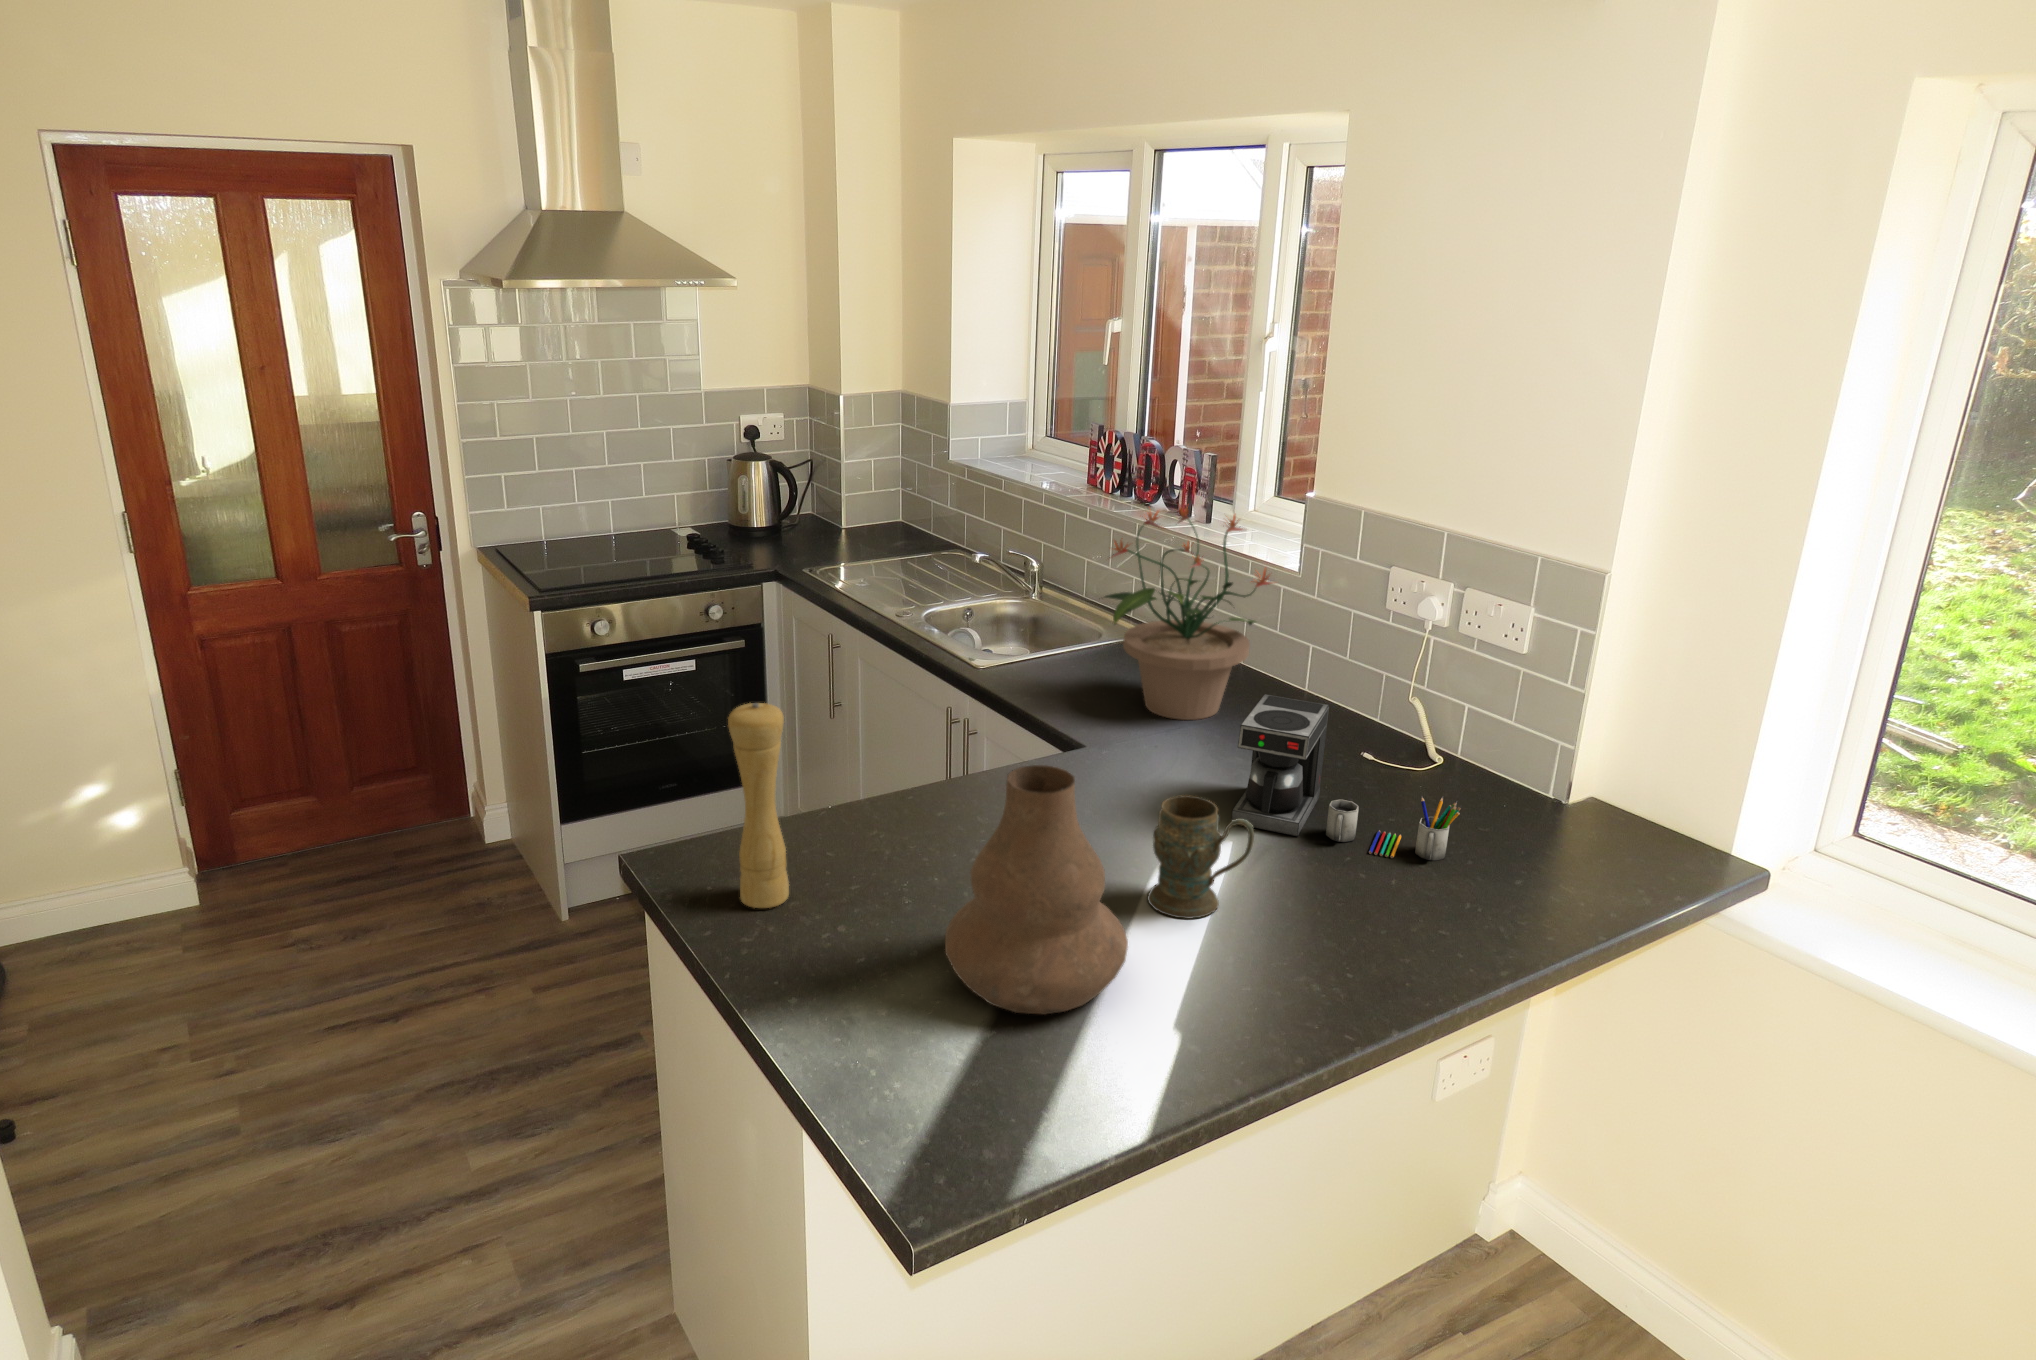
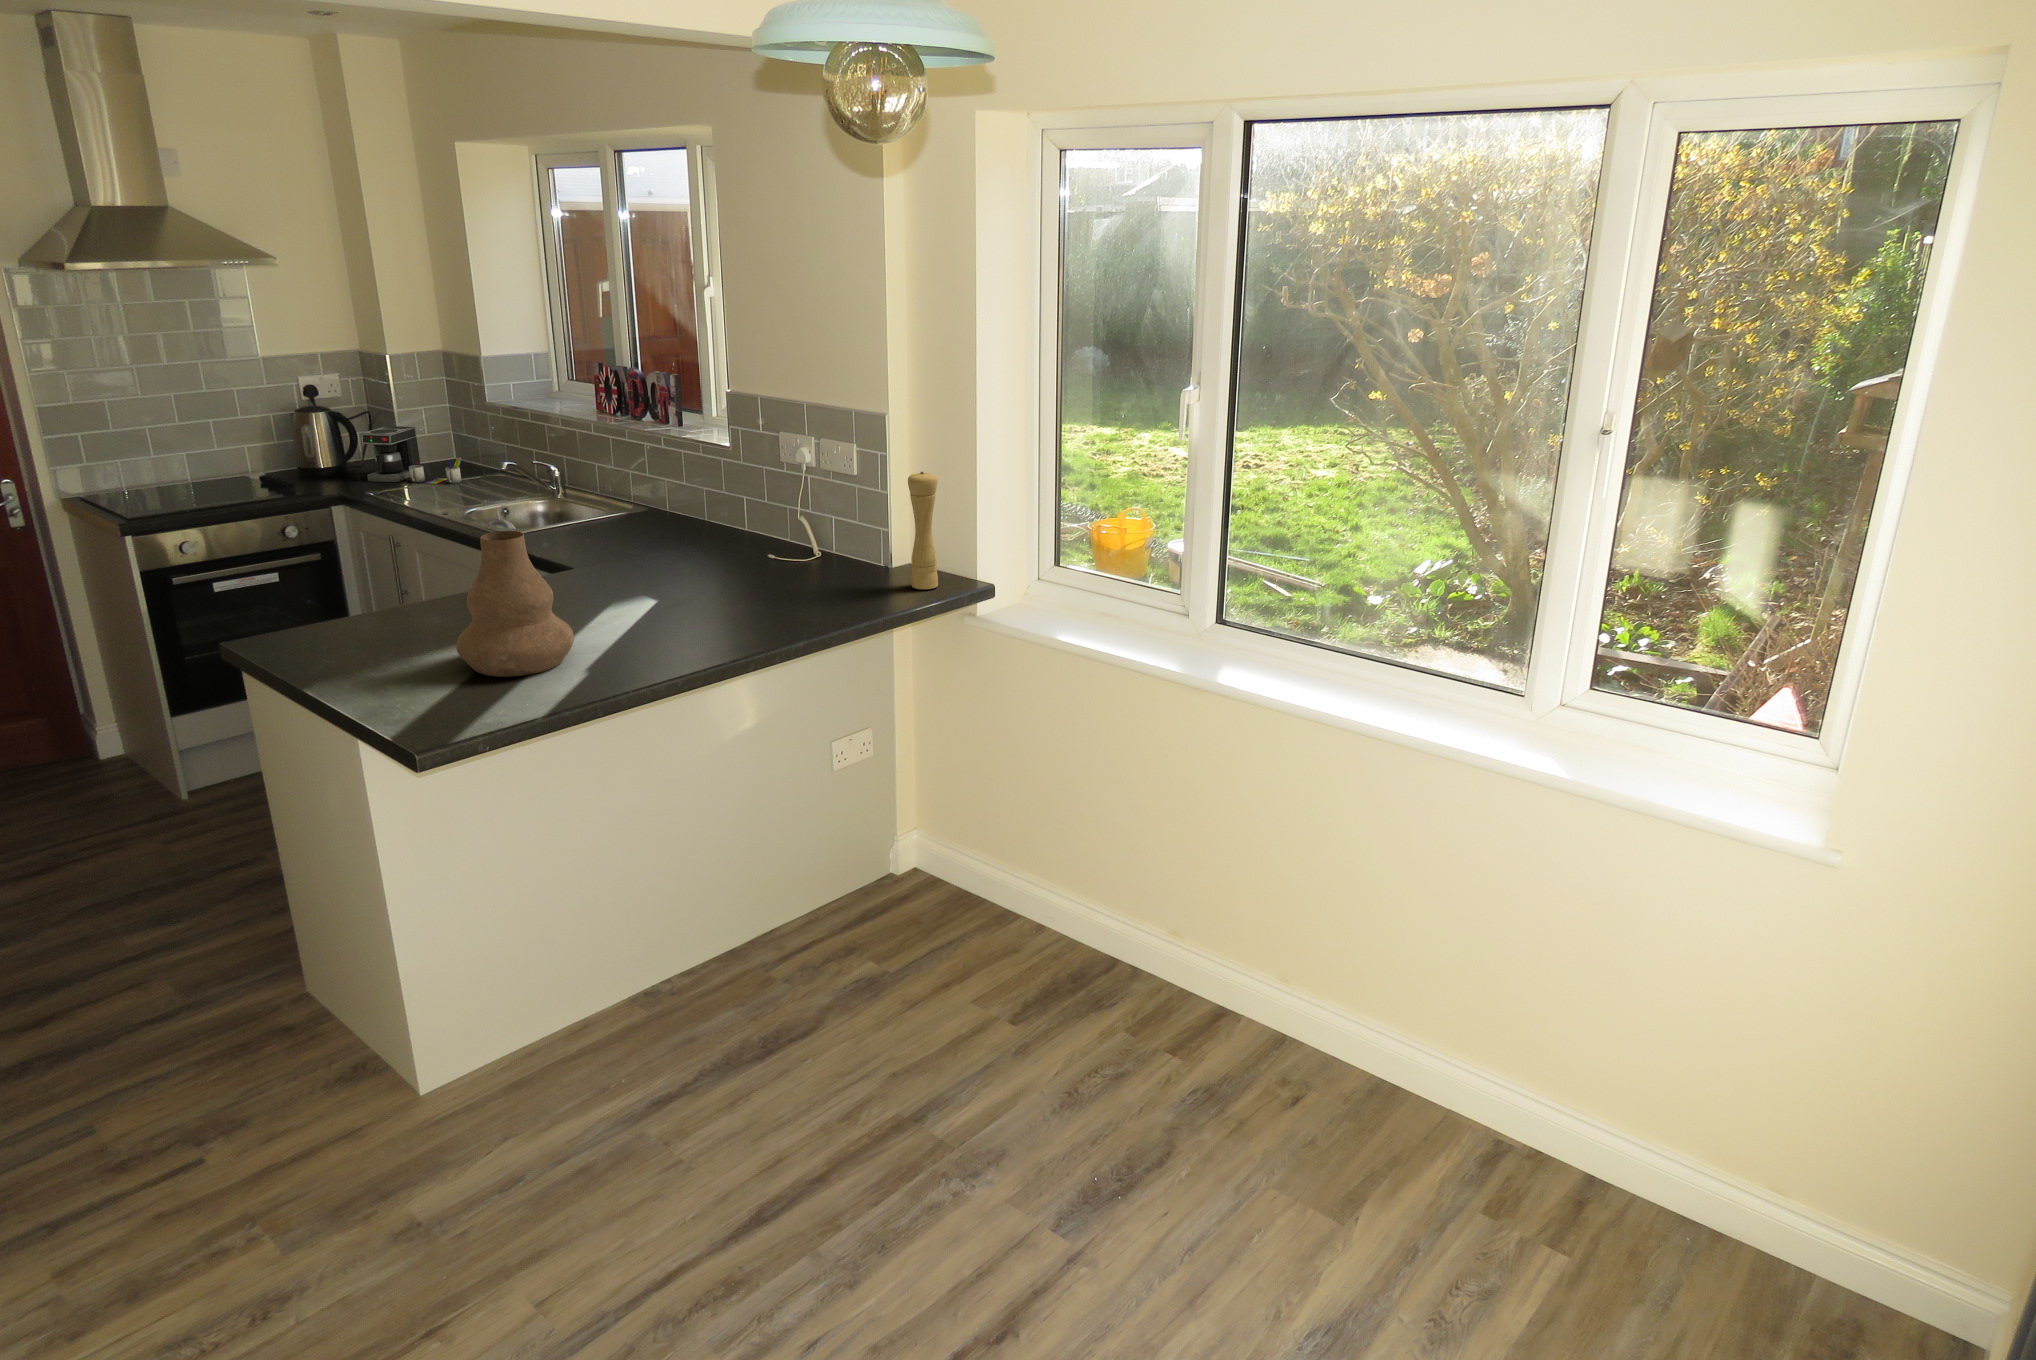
potted plant: present [1104,506,1273,720] -> none [582,402,706,552]
coffee maker: present [1231,694,1462,861] -> present [361,426,462,484]
pepper mill: present [728,703,789,908] -> present [908,471,938,589]
mug: present [1148,795,1254,919] -> none [597,560,658,634]

